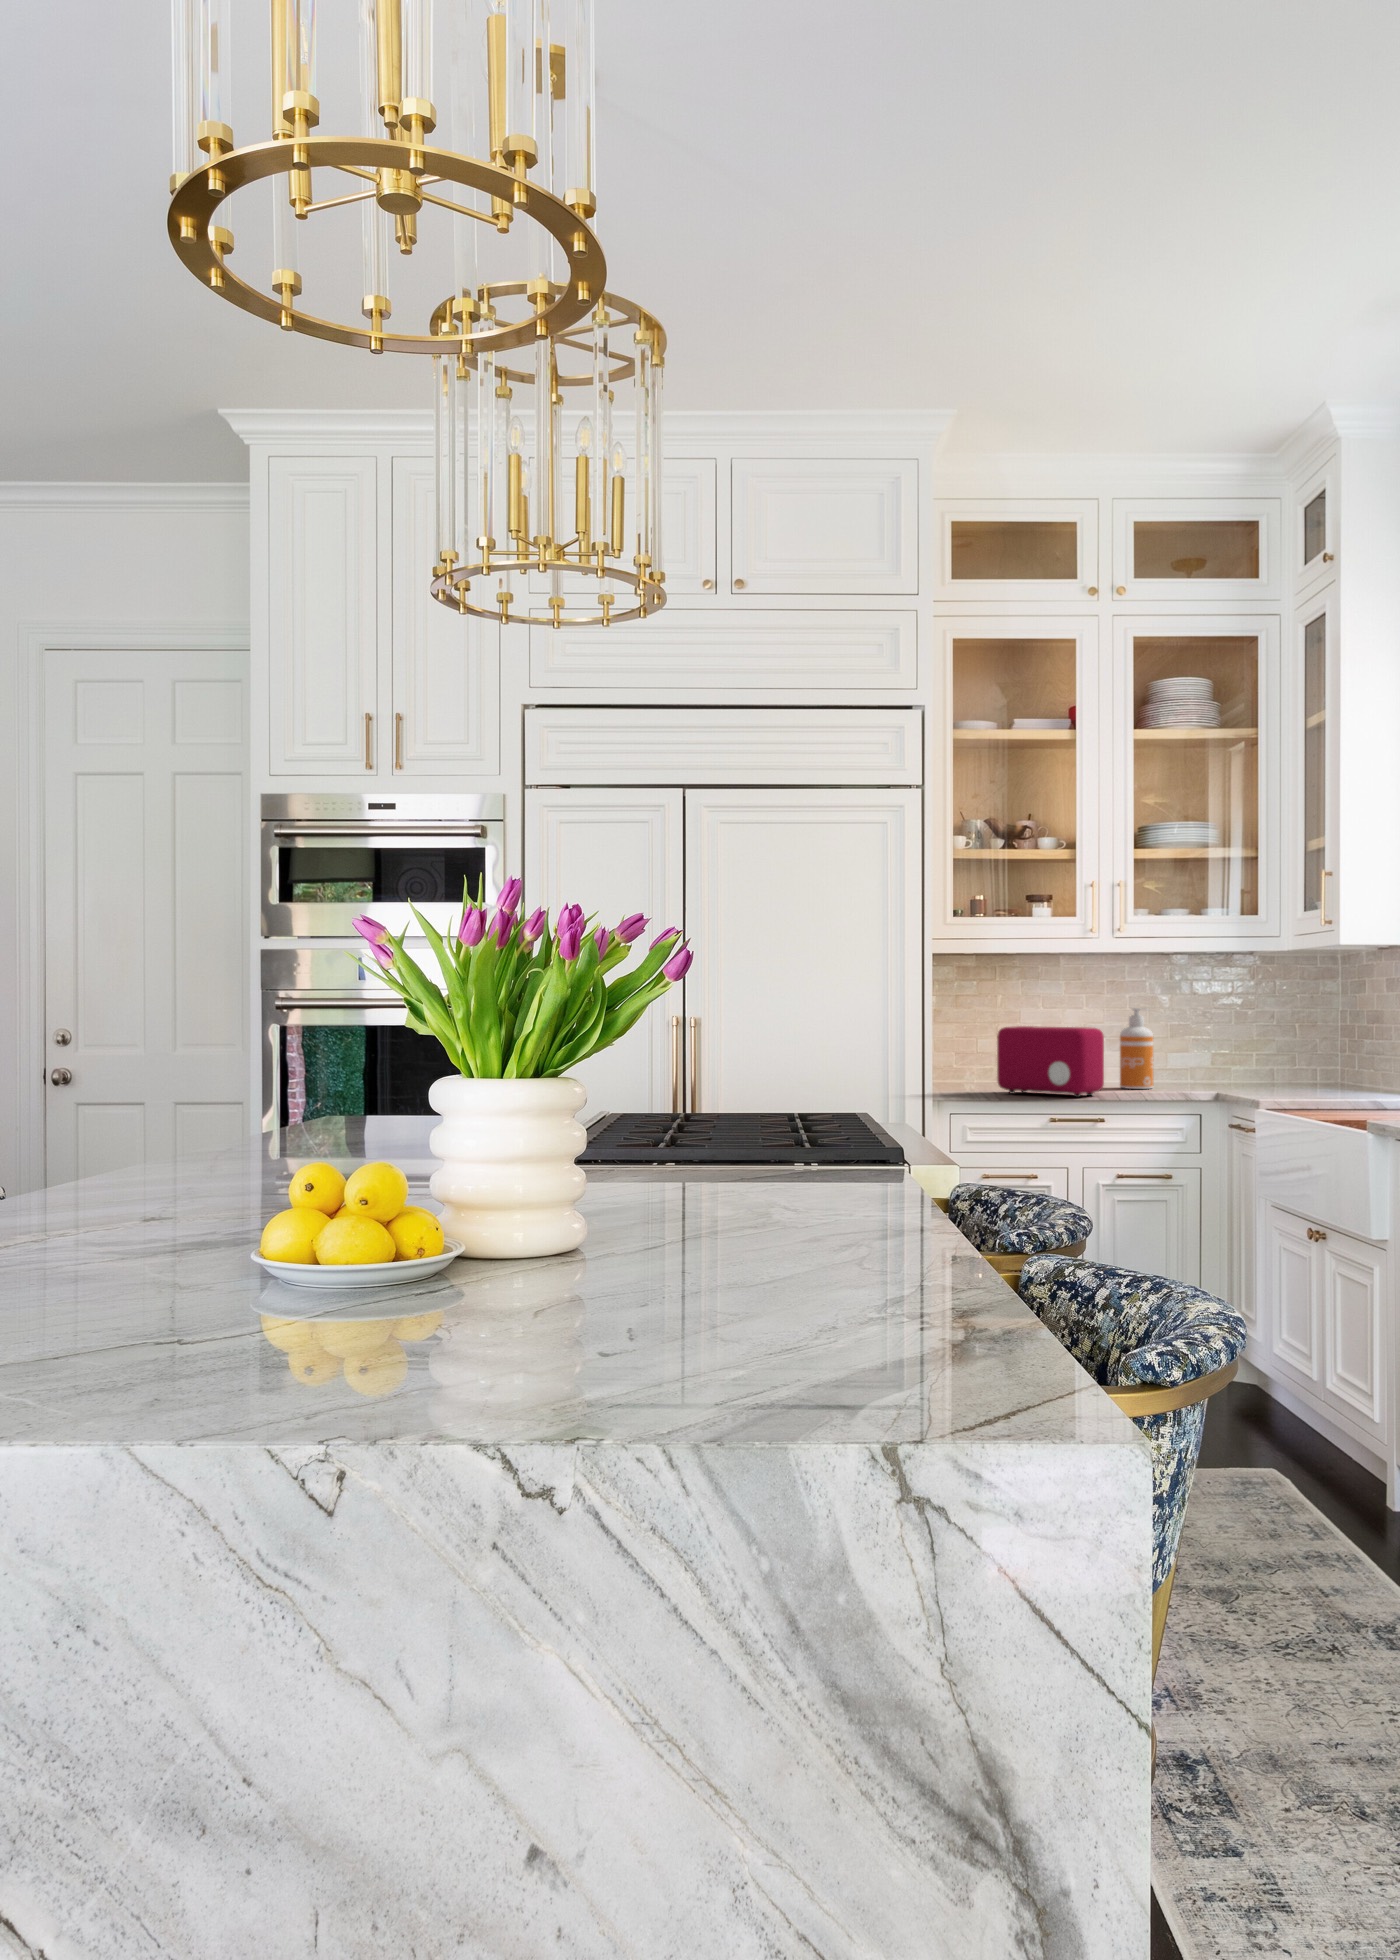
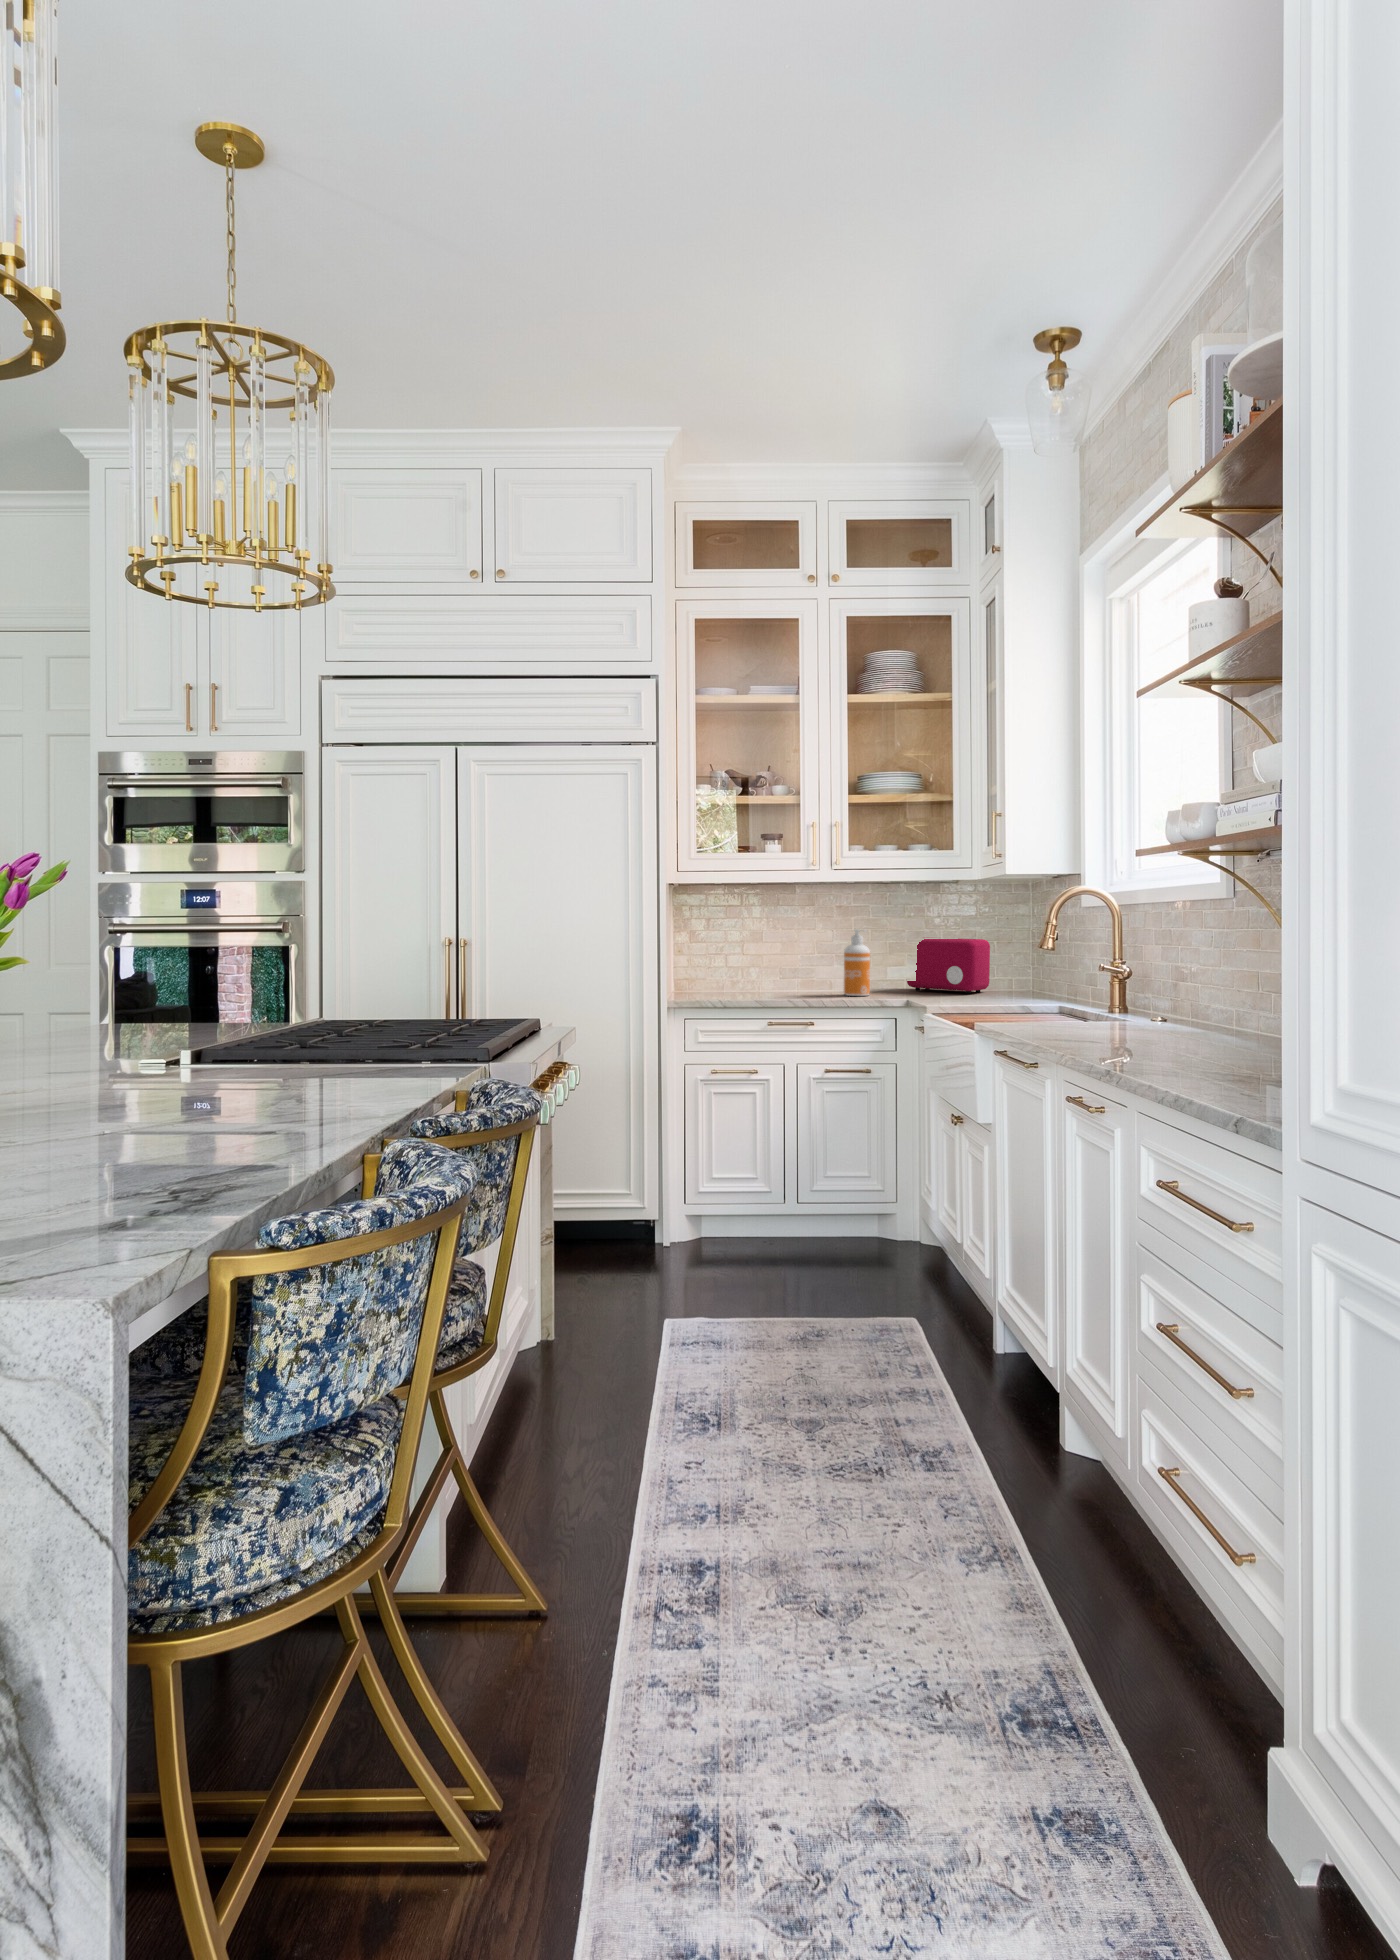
toaster: present [997,1026,1104,1097] -> present [907,939,990,994]

